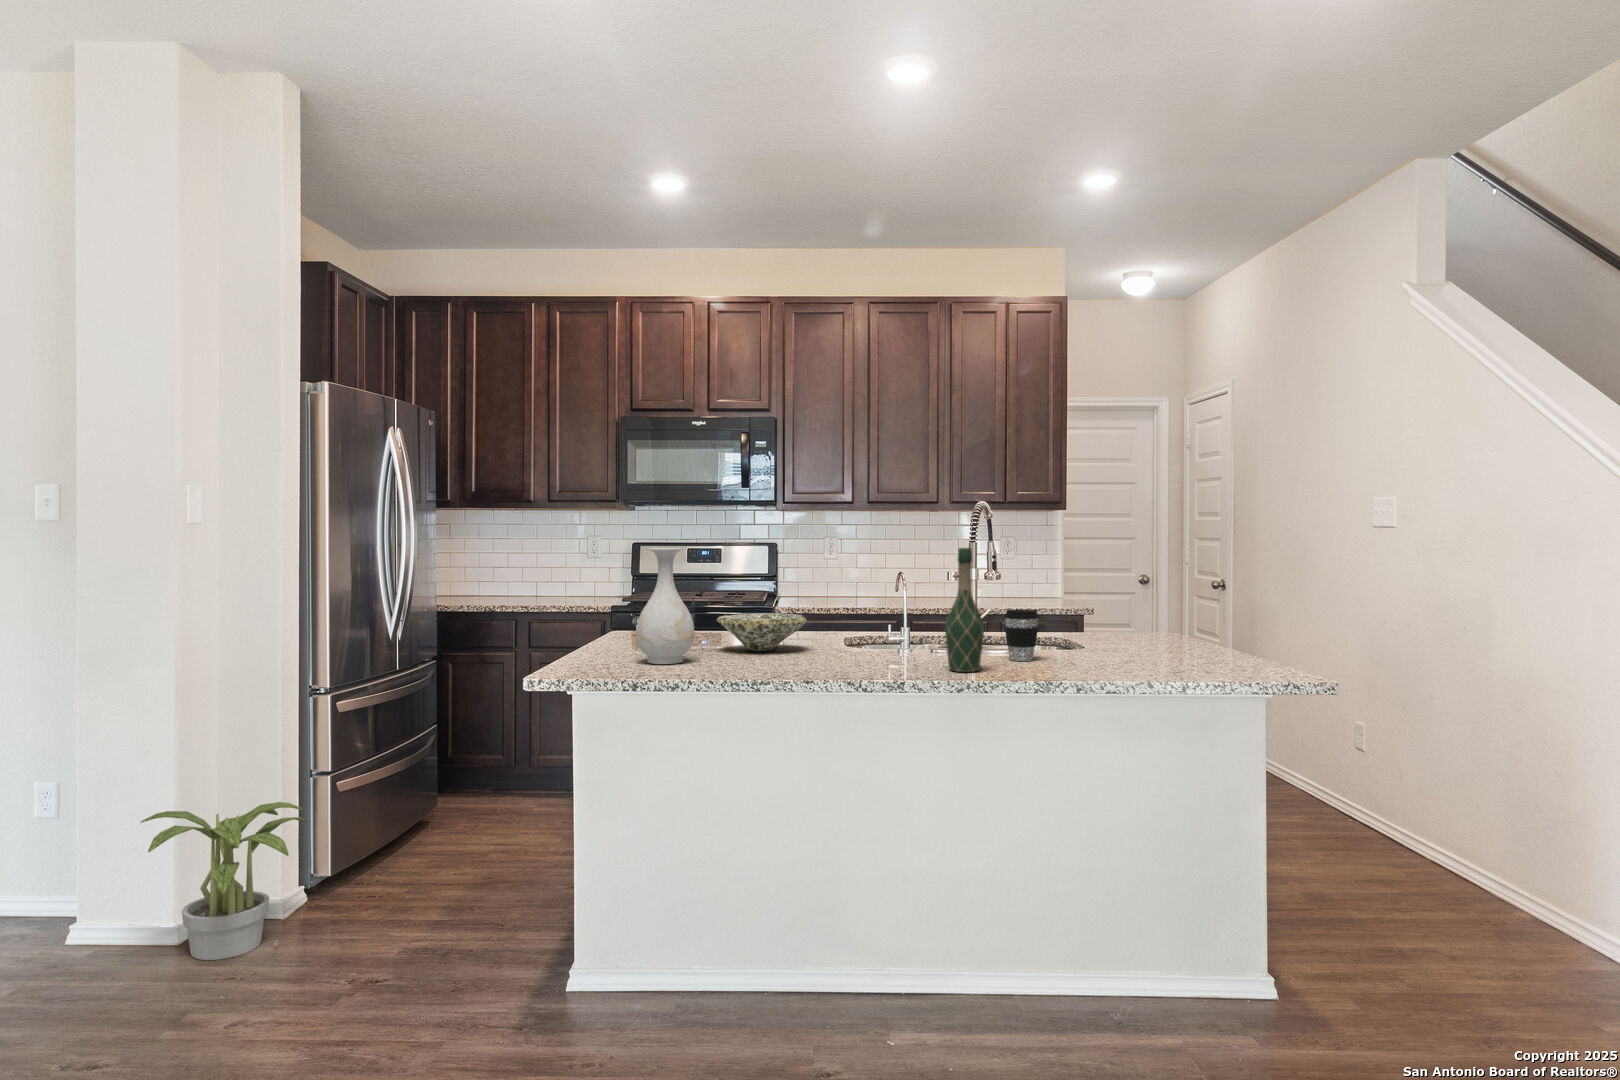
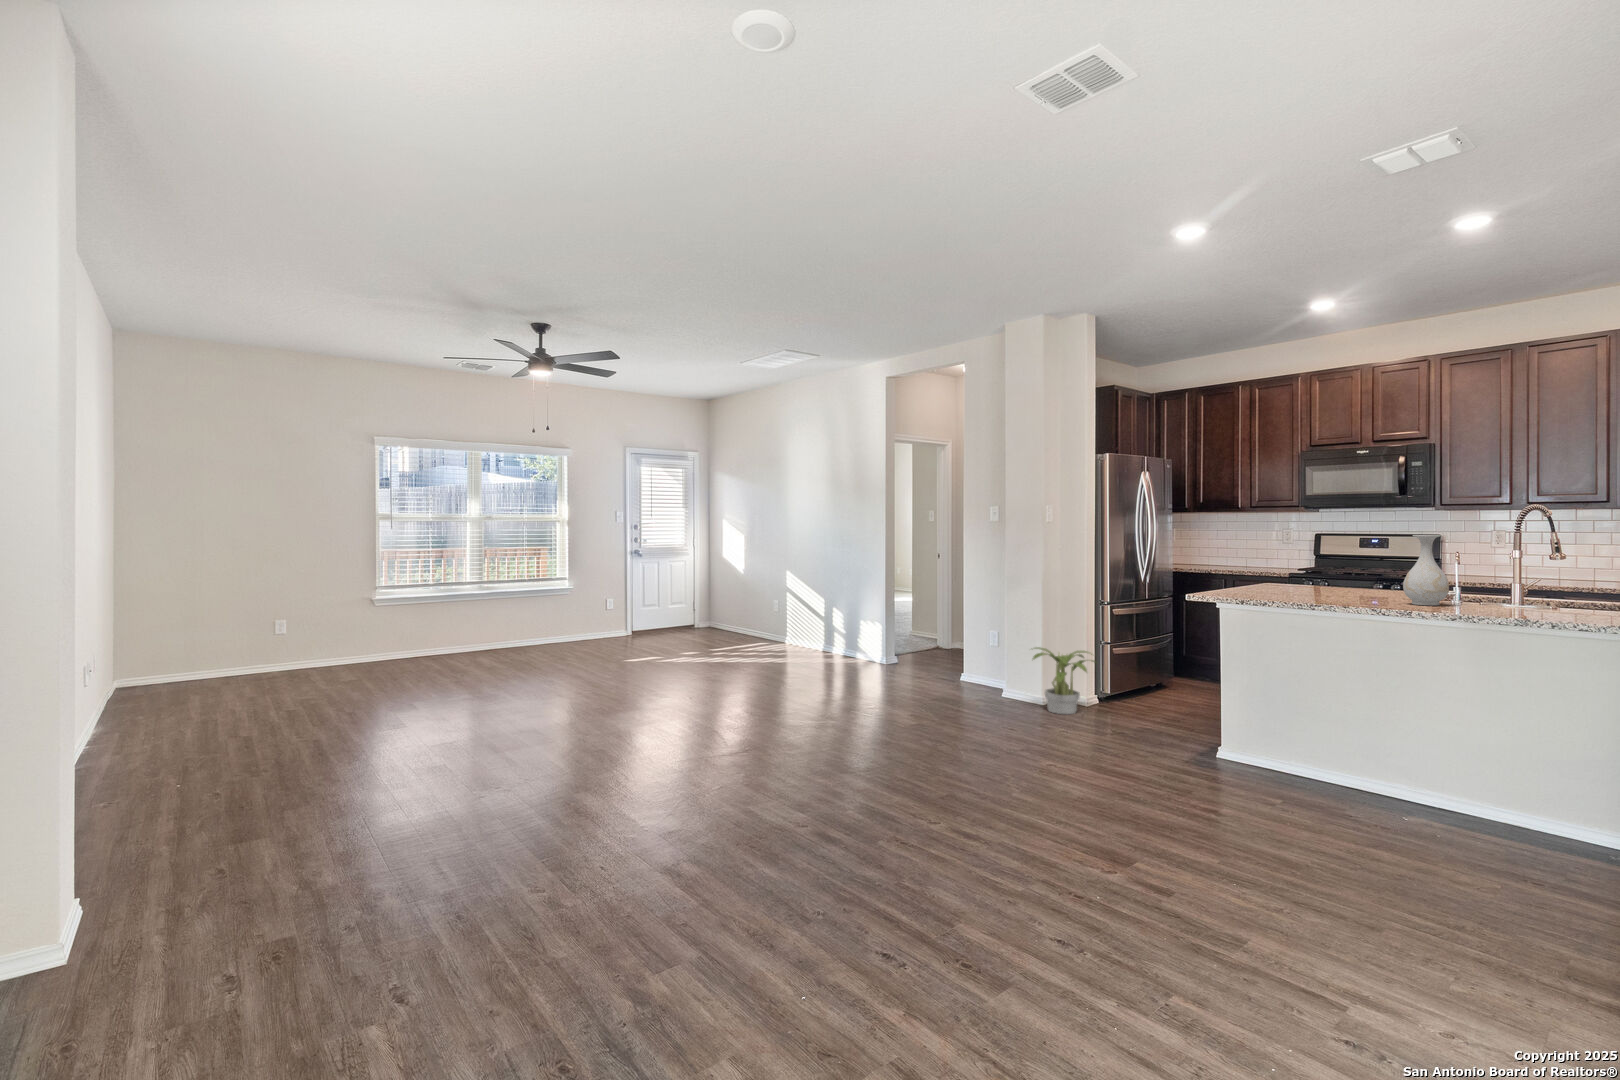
vase: present [636,548,694,664] -> present [1403,535,1449,606]
wine bottle: present [945,548,984,672] -> none [1456,535,1488,611]
coffee cup: present [1004,610,1039,661] -> none [1527,577,1559,611]
bowl: present [717,613,807,651] -> none [1317,574,1383,596]

